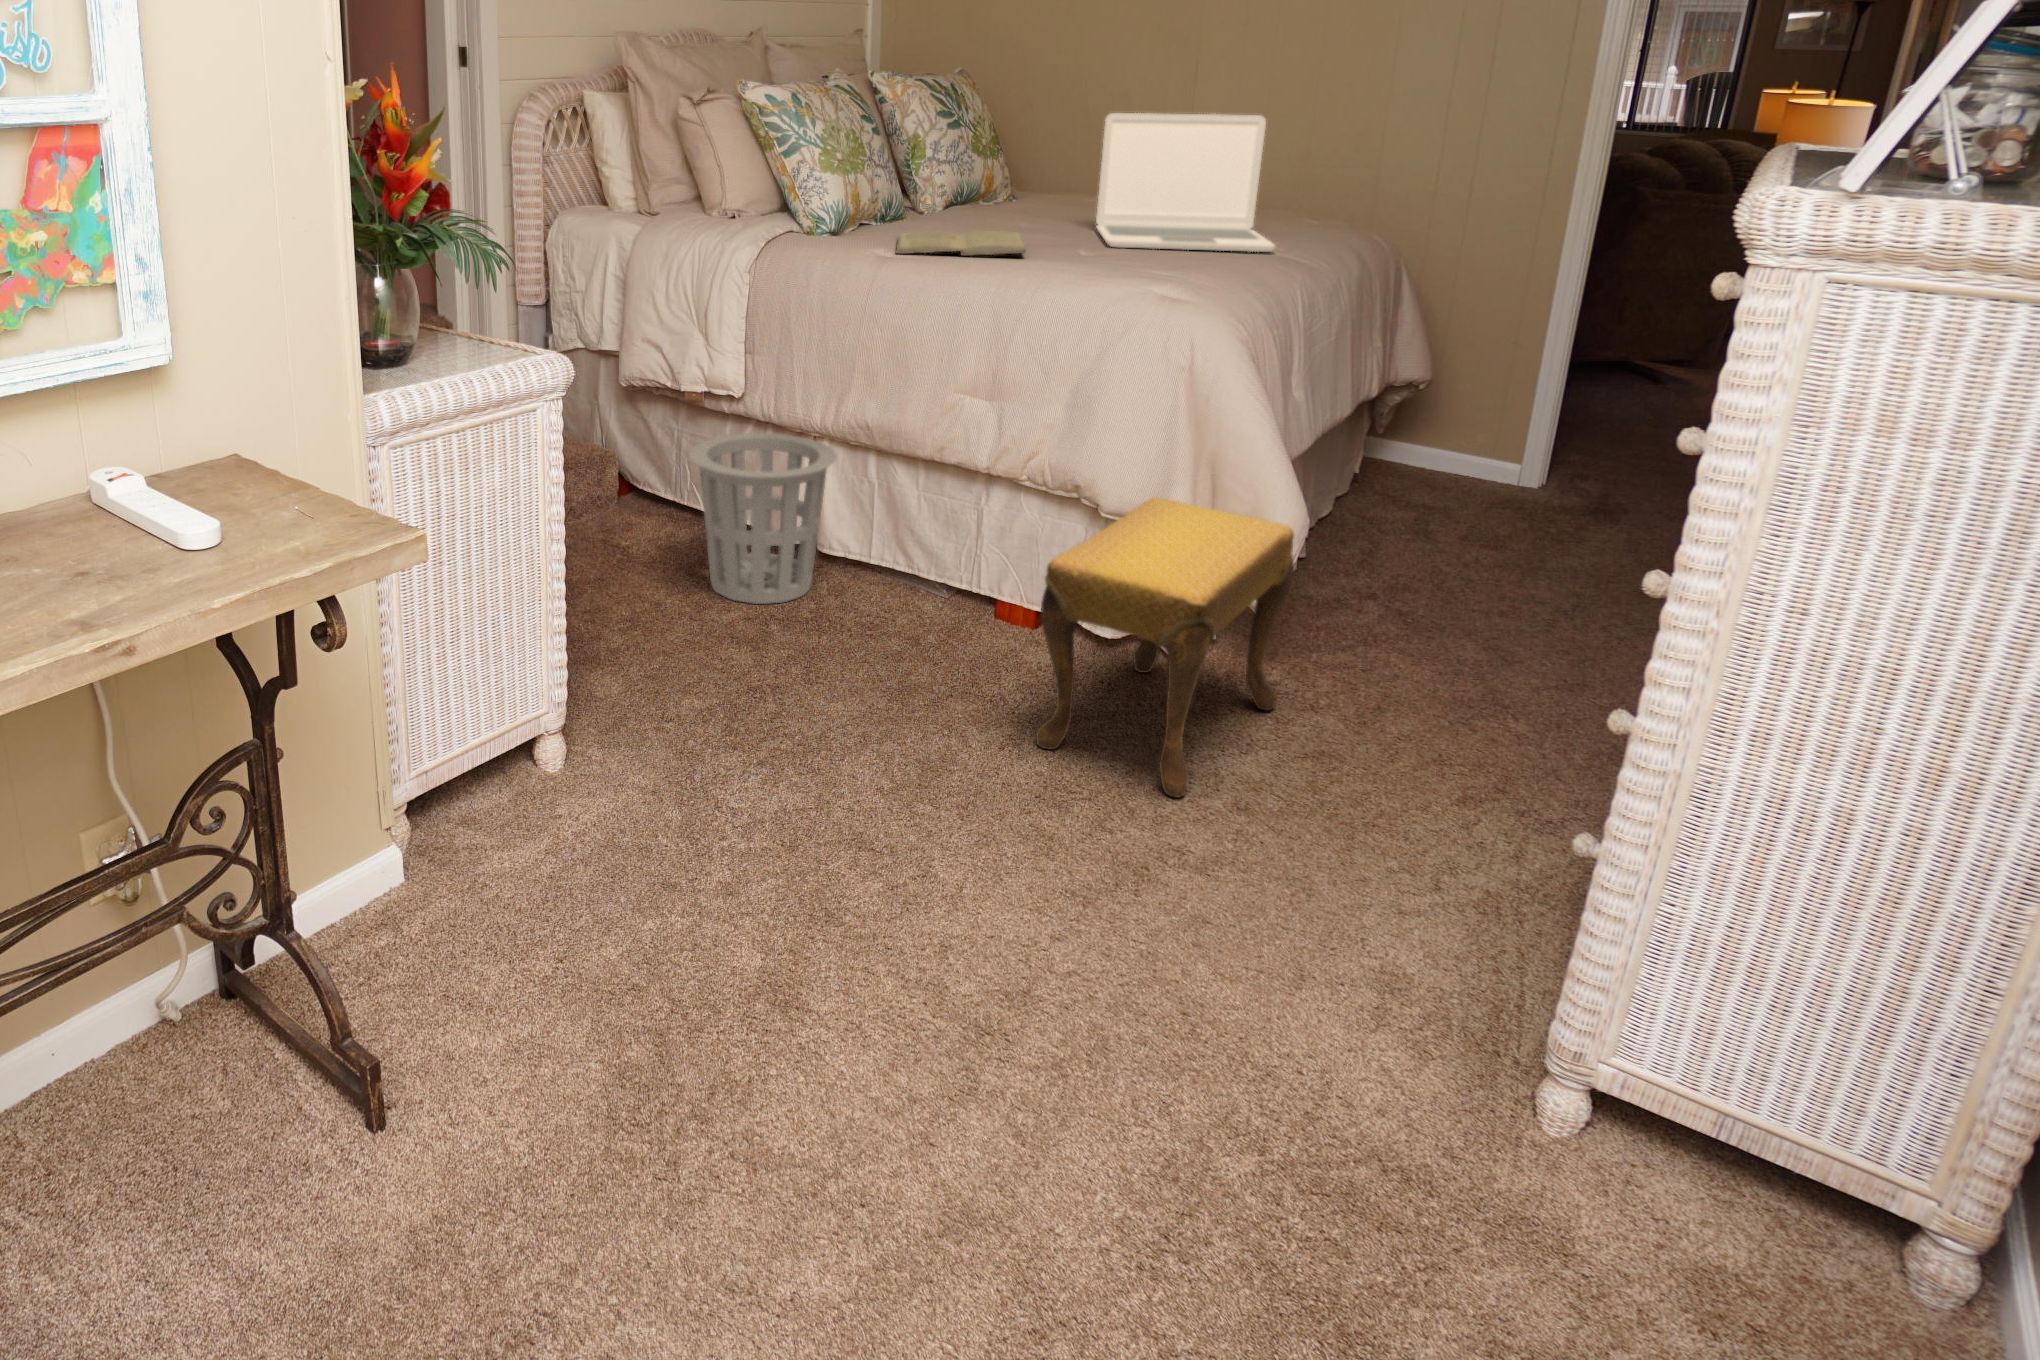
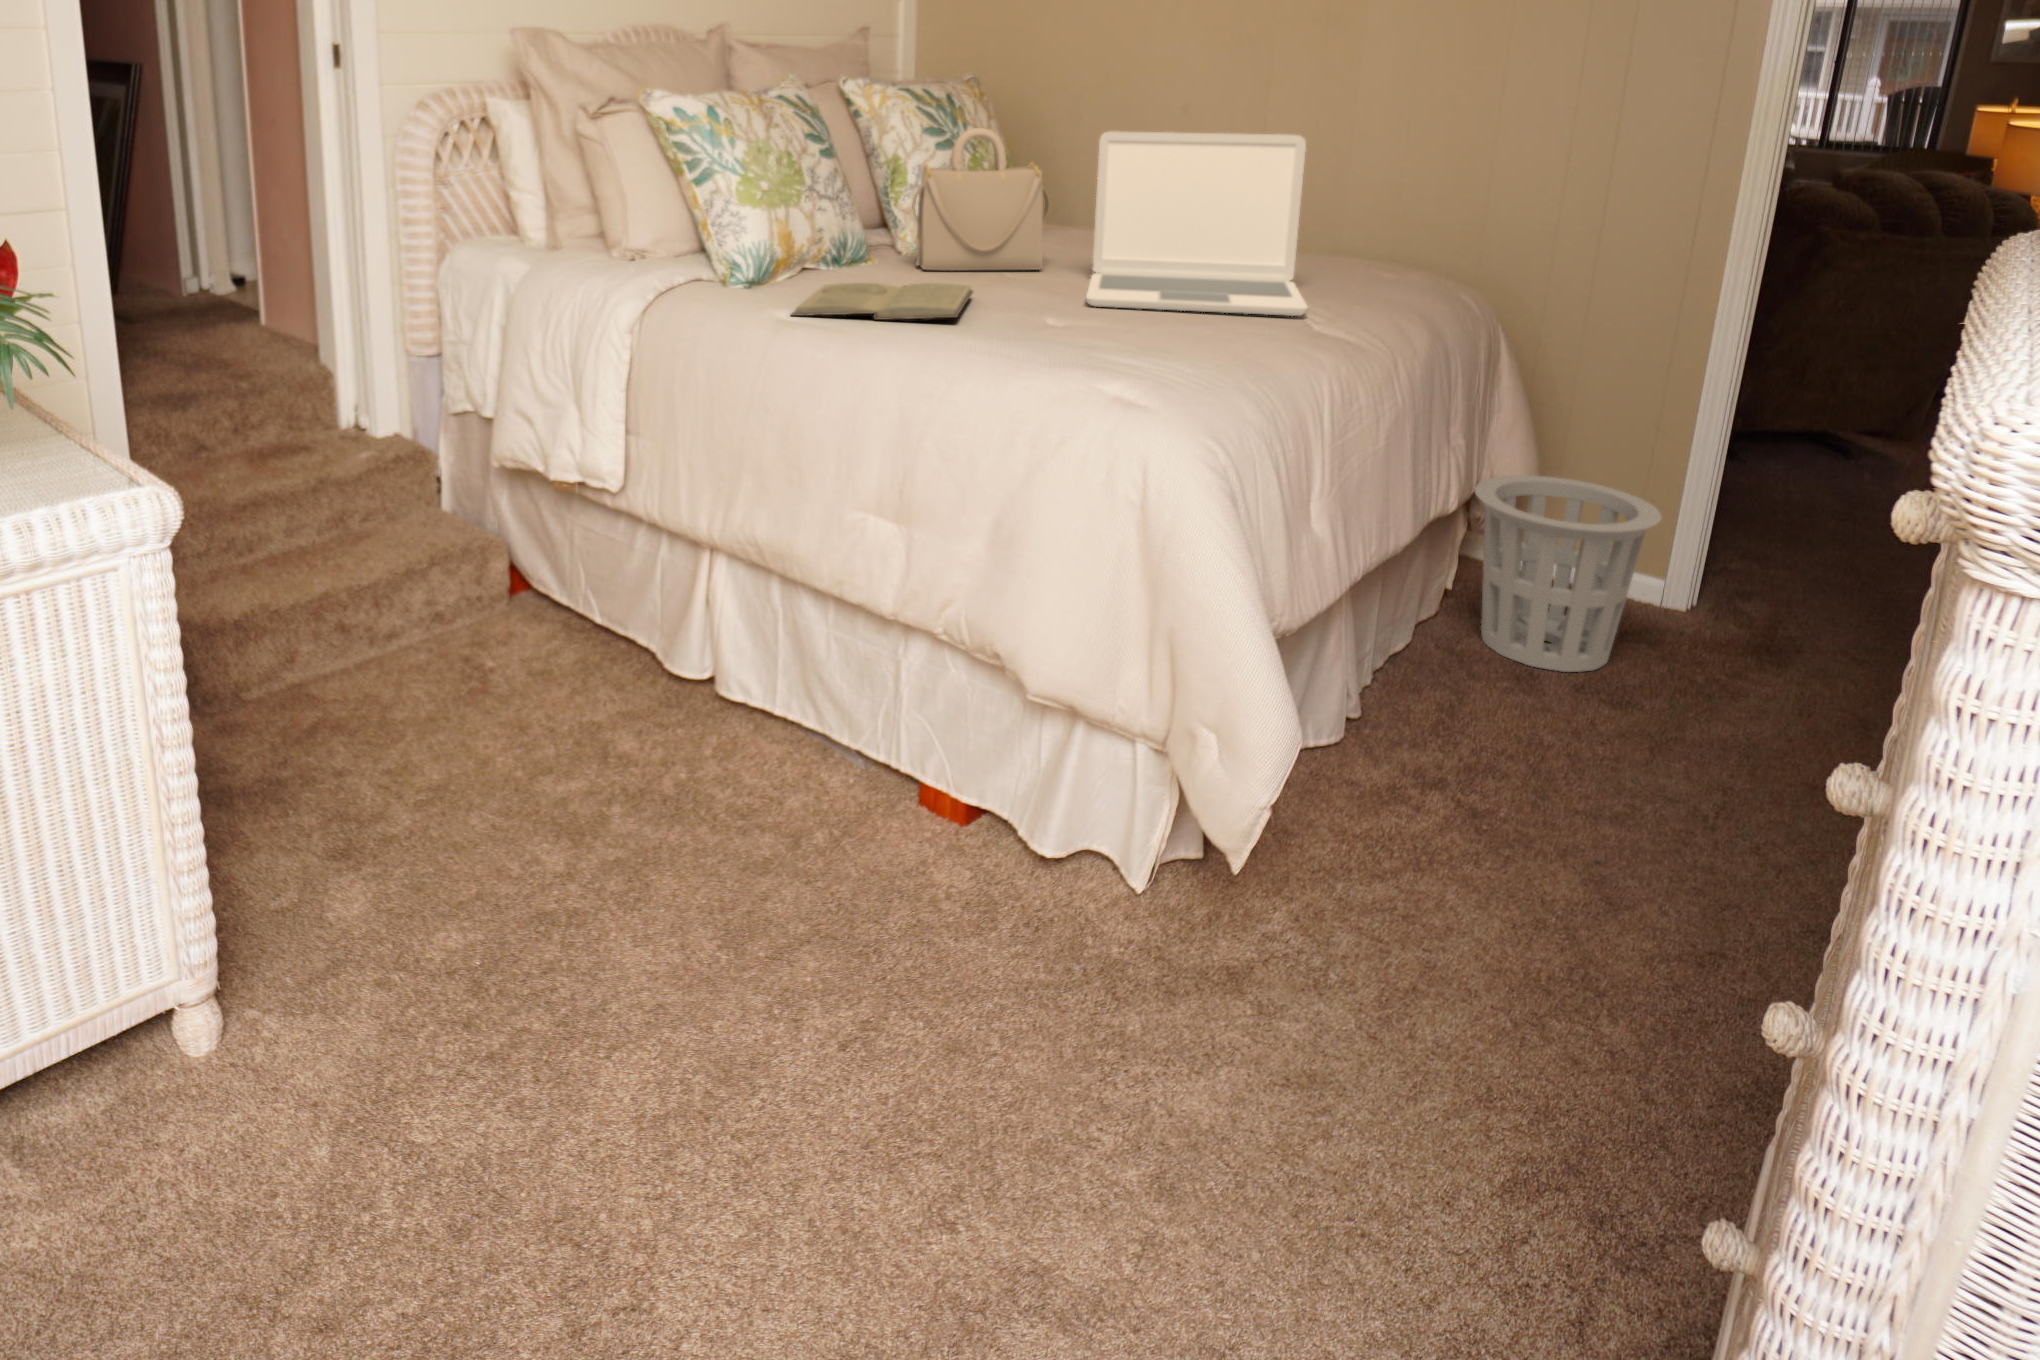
handbag: none [948,111,1057,225] -> present [912,128,1050,271]
waste basket: present [690,433,837,604] -> present [1474,475,1662,672]
footstool: present [1036,498,1294,797] -> none [867,680,1272,1203]

